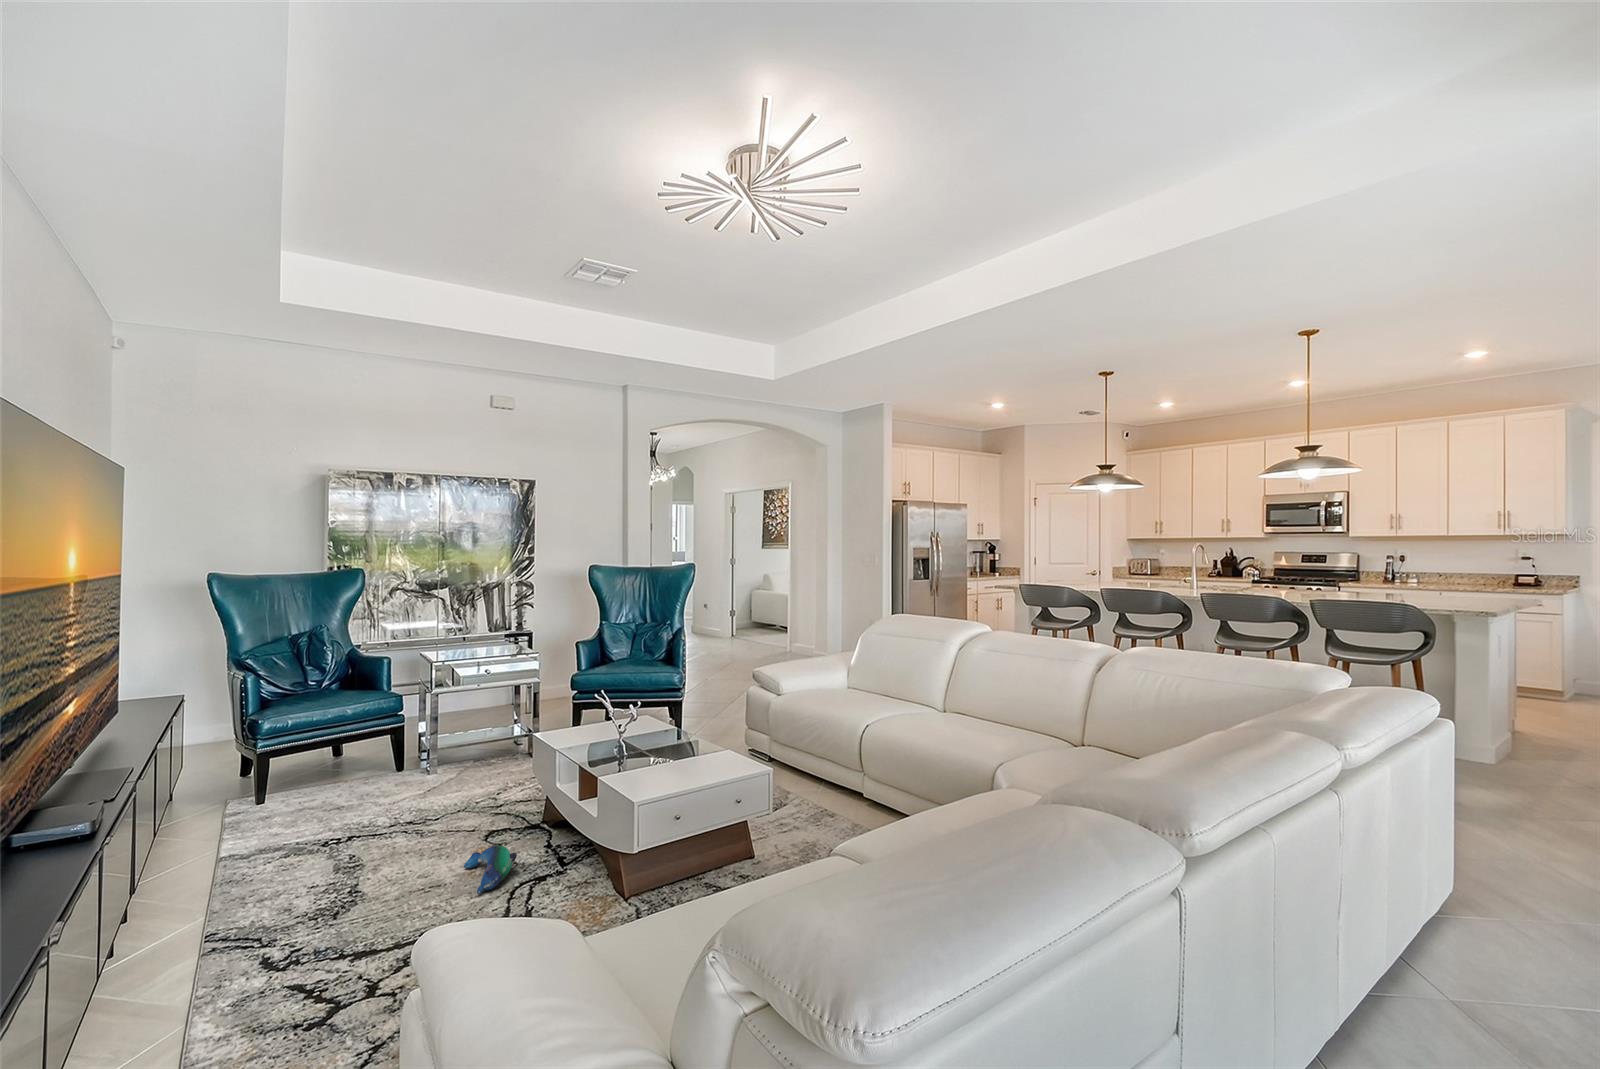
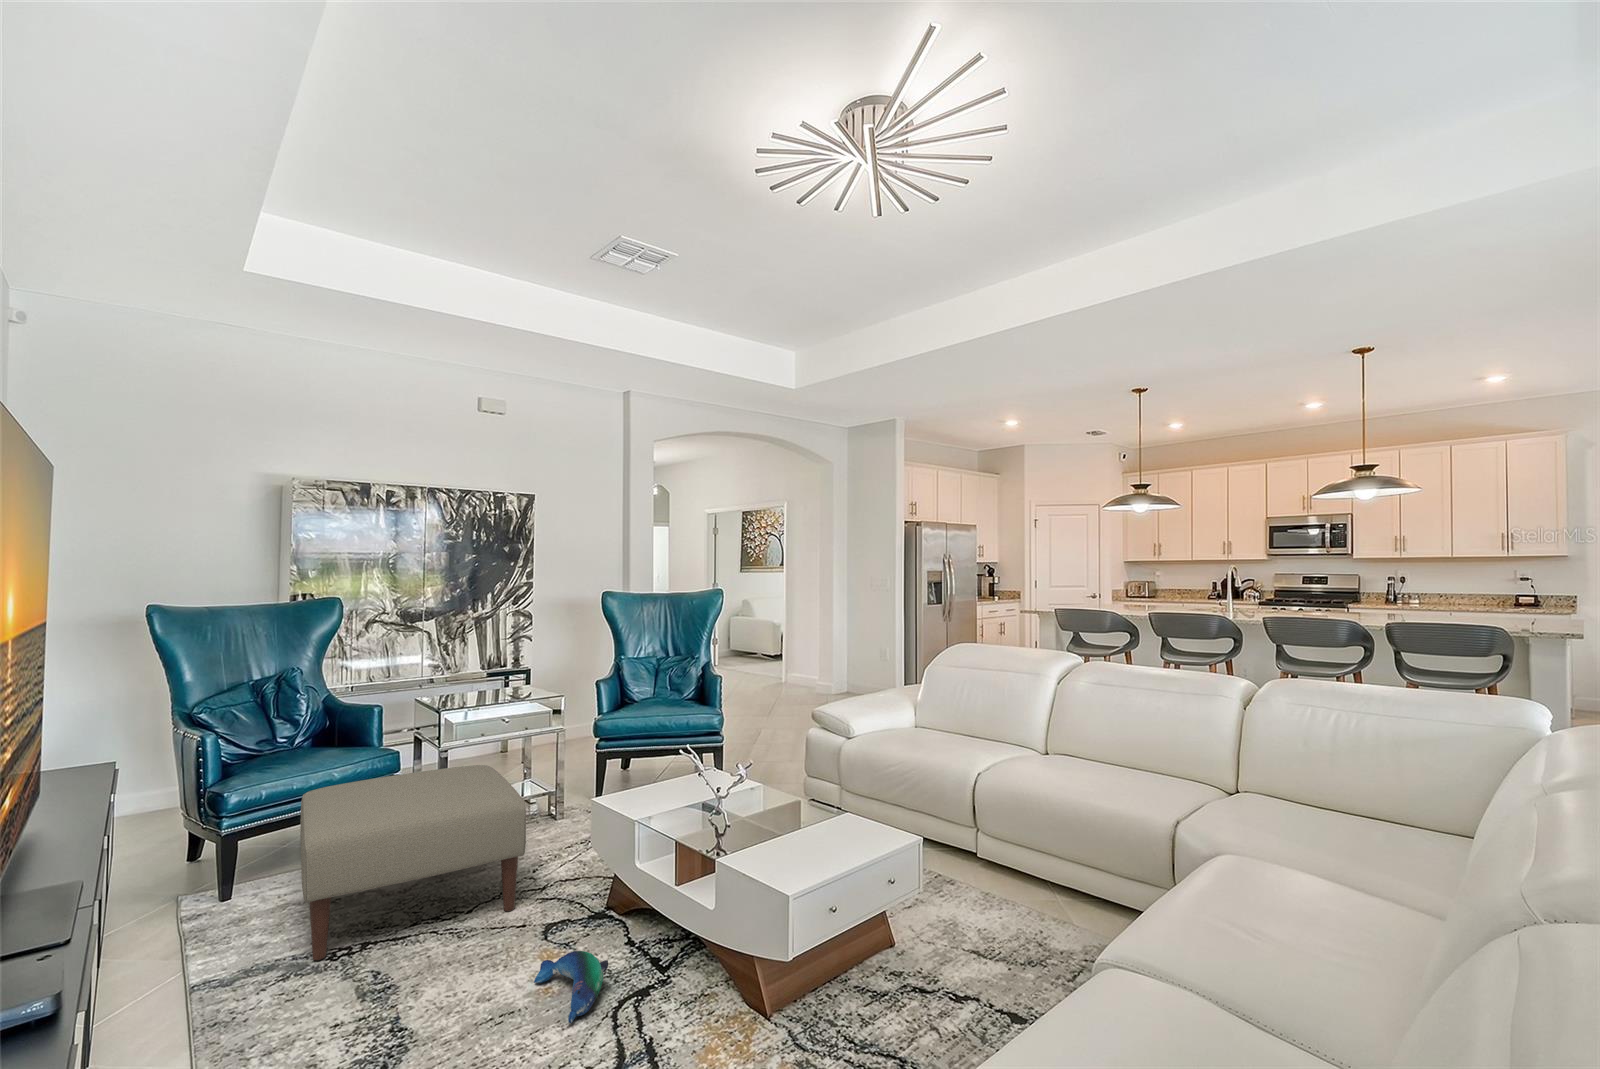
ottoman: none [301,707,479,846] -> present [300,765,526,960]

